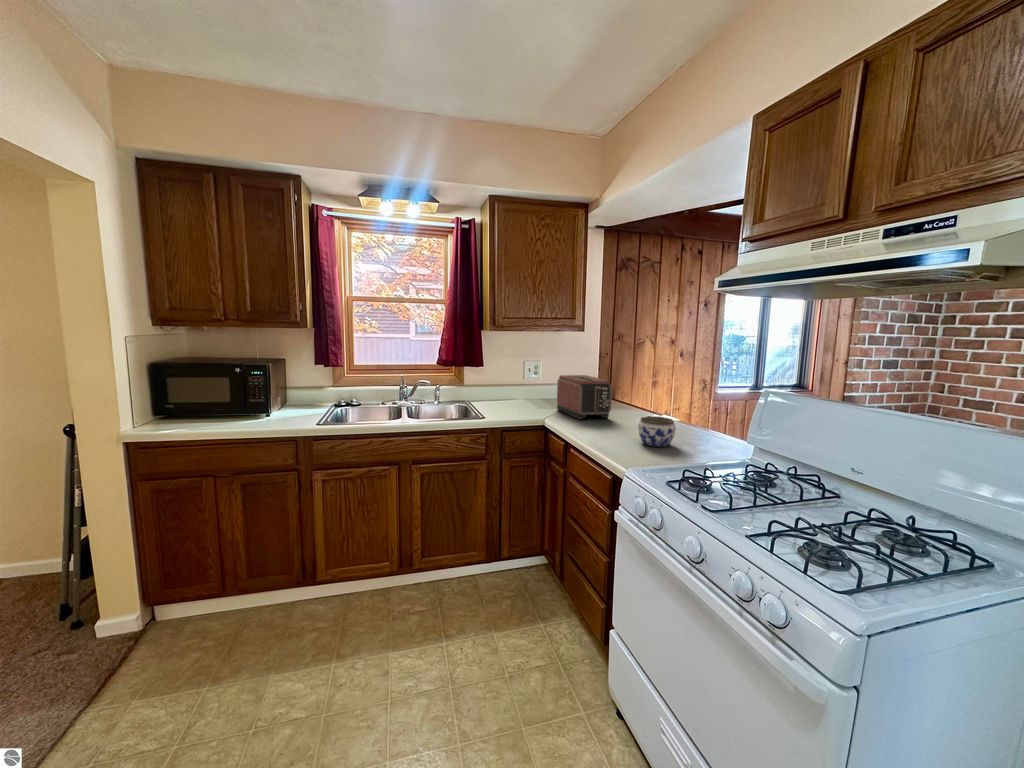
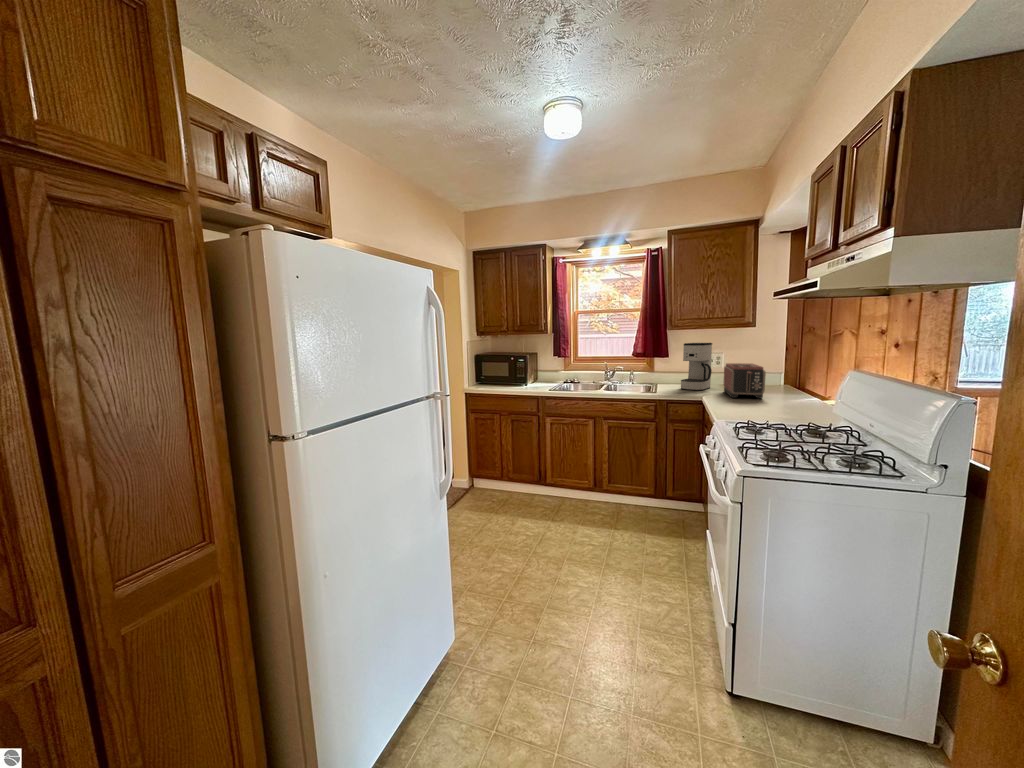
coffee maker: none [506,348,541,410] -> present [681,343,712,390]
jar: present [638,416,676,447] -> none [757,393,791,417]

